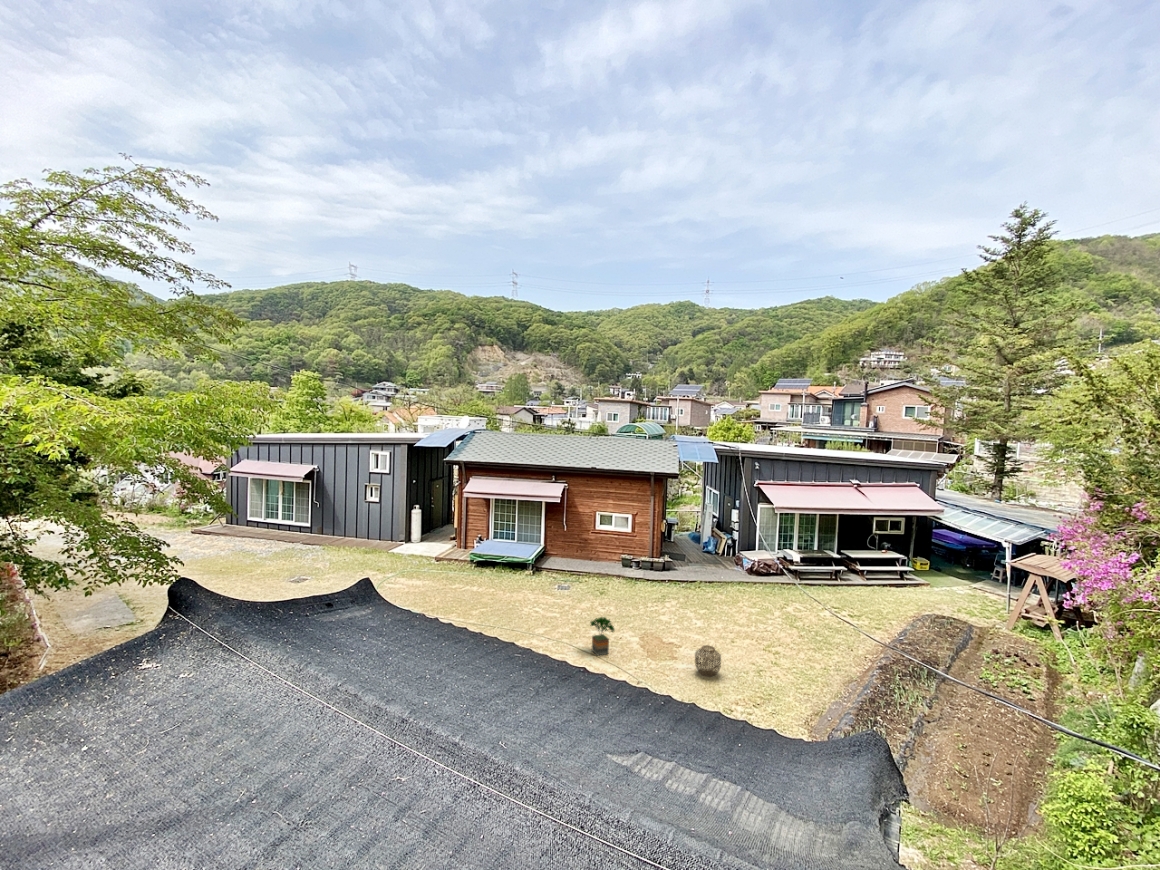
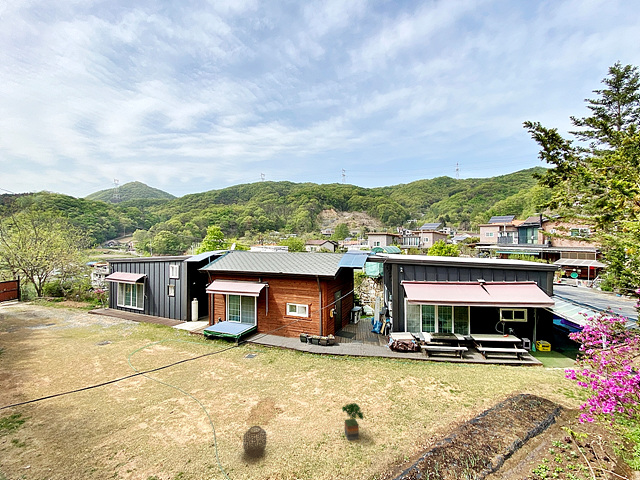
potted tree: present [590,617,614,656] -> present [342,403,363,440]

